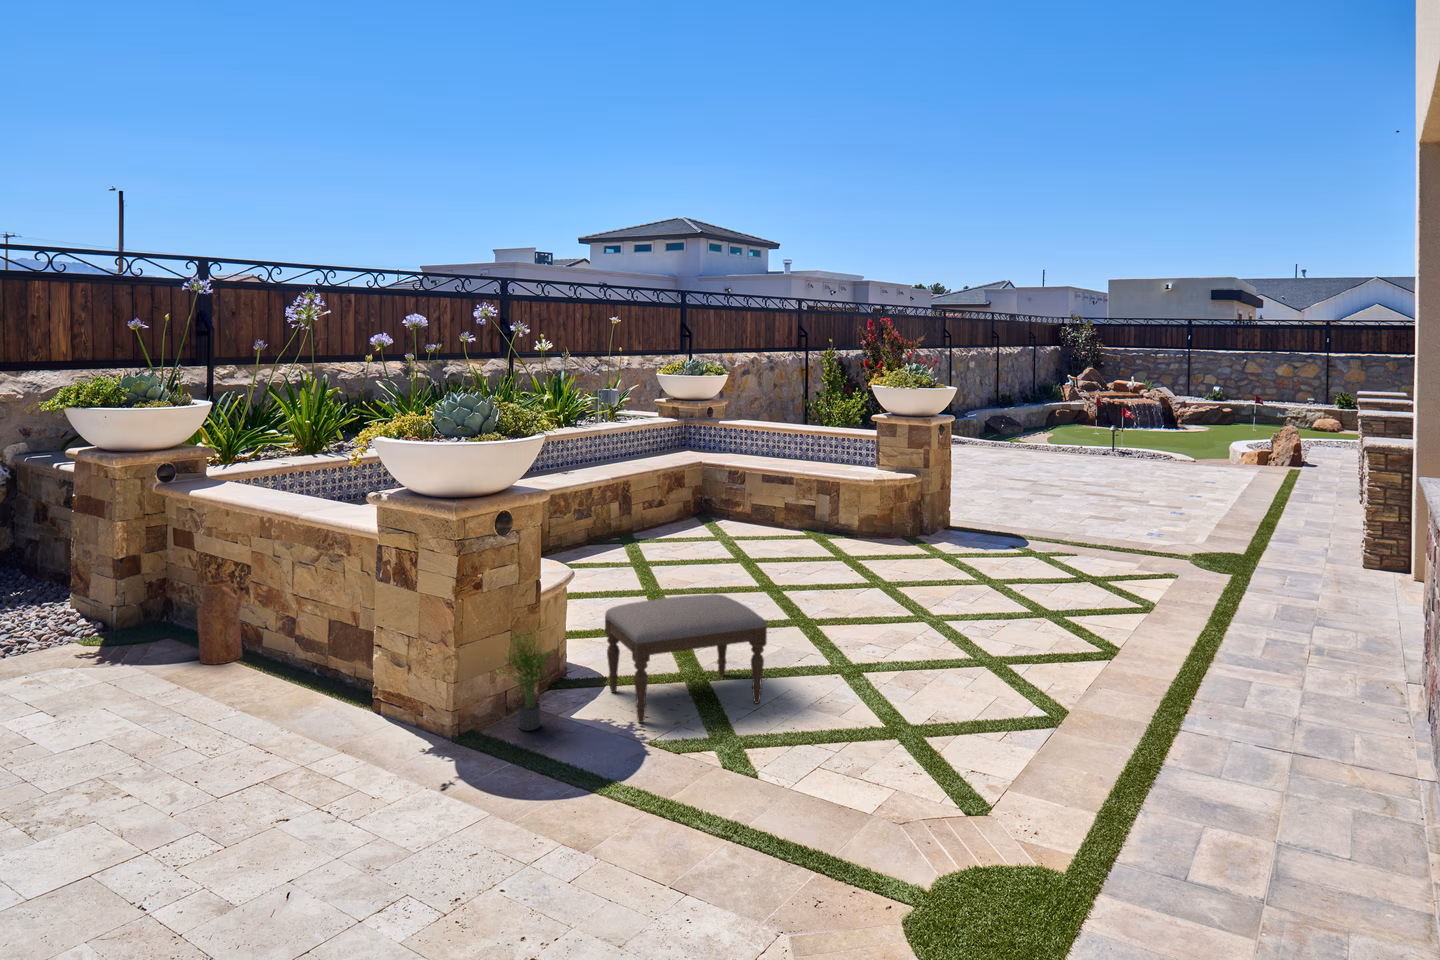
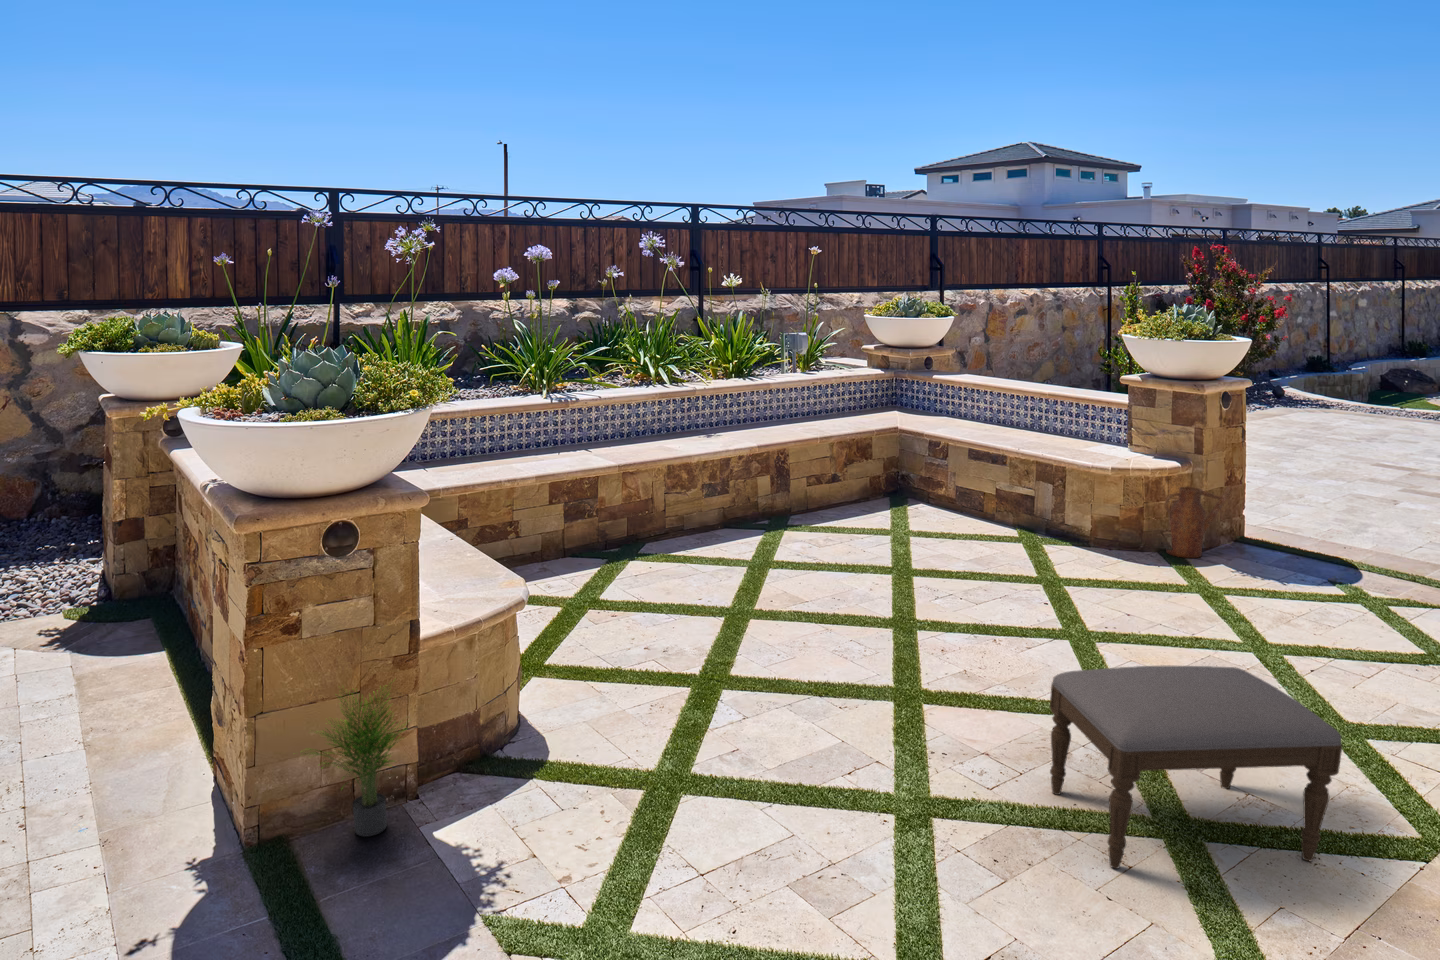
watering can: present [197,580,245,665] -> present [1165,487,1232,558]
ottoman: present [605,594,767,723] -> present [1050,666,1343,869]

